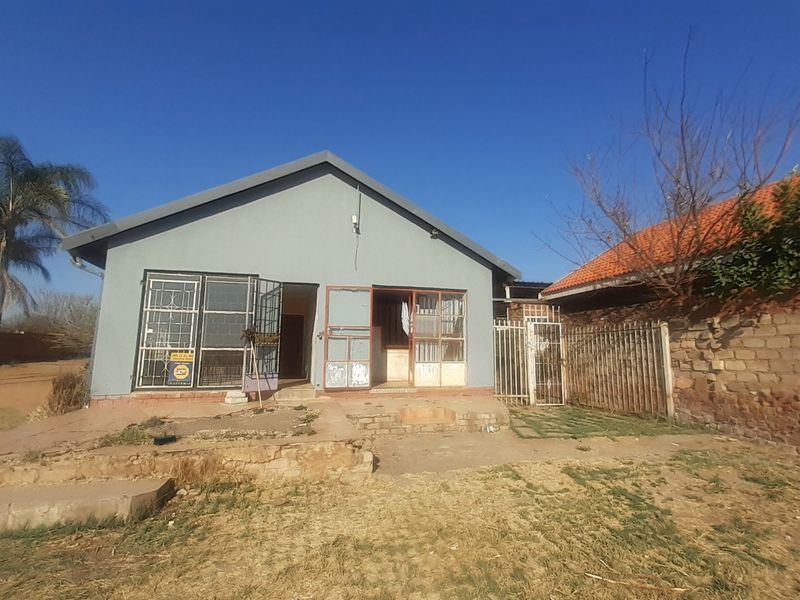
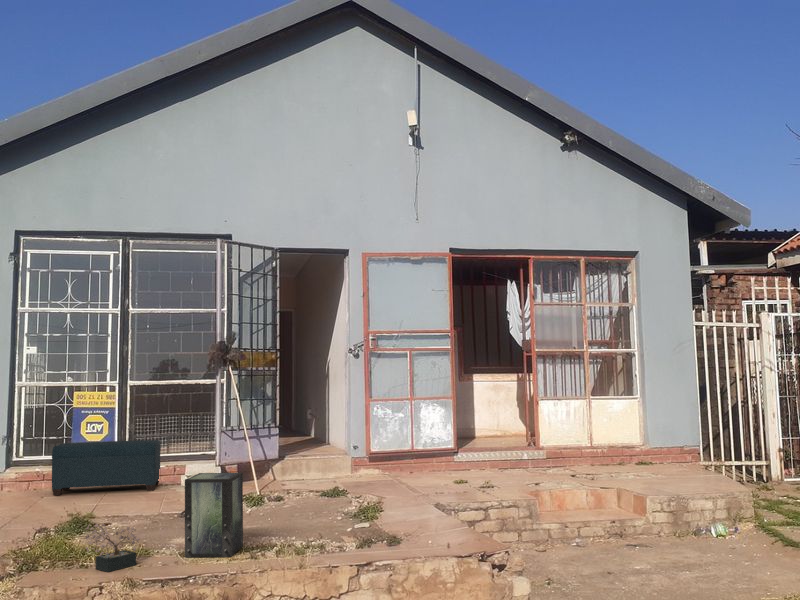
bench: none [155,379,216,407] -> present [52,440,161,495]
storage box: none [203,395,238,439] -> present [185,473,243,557]

